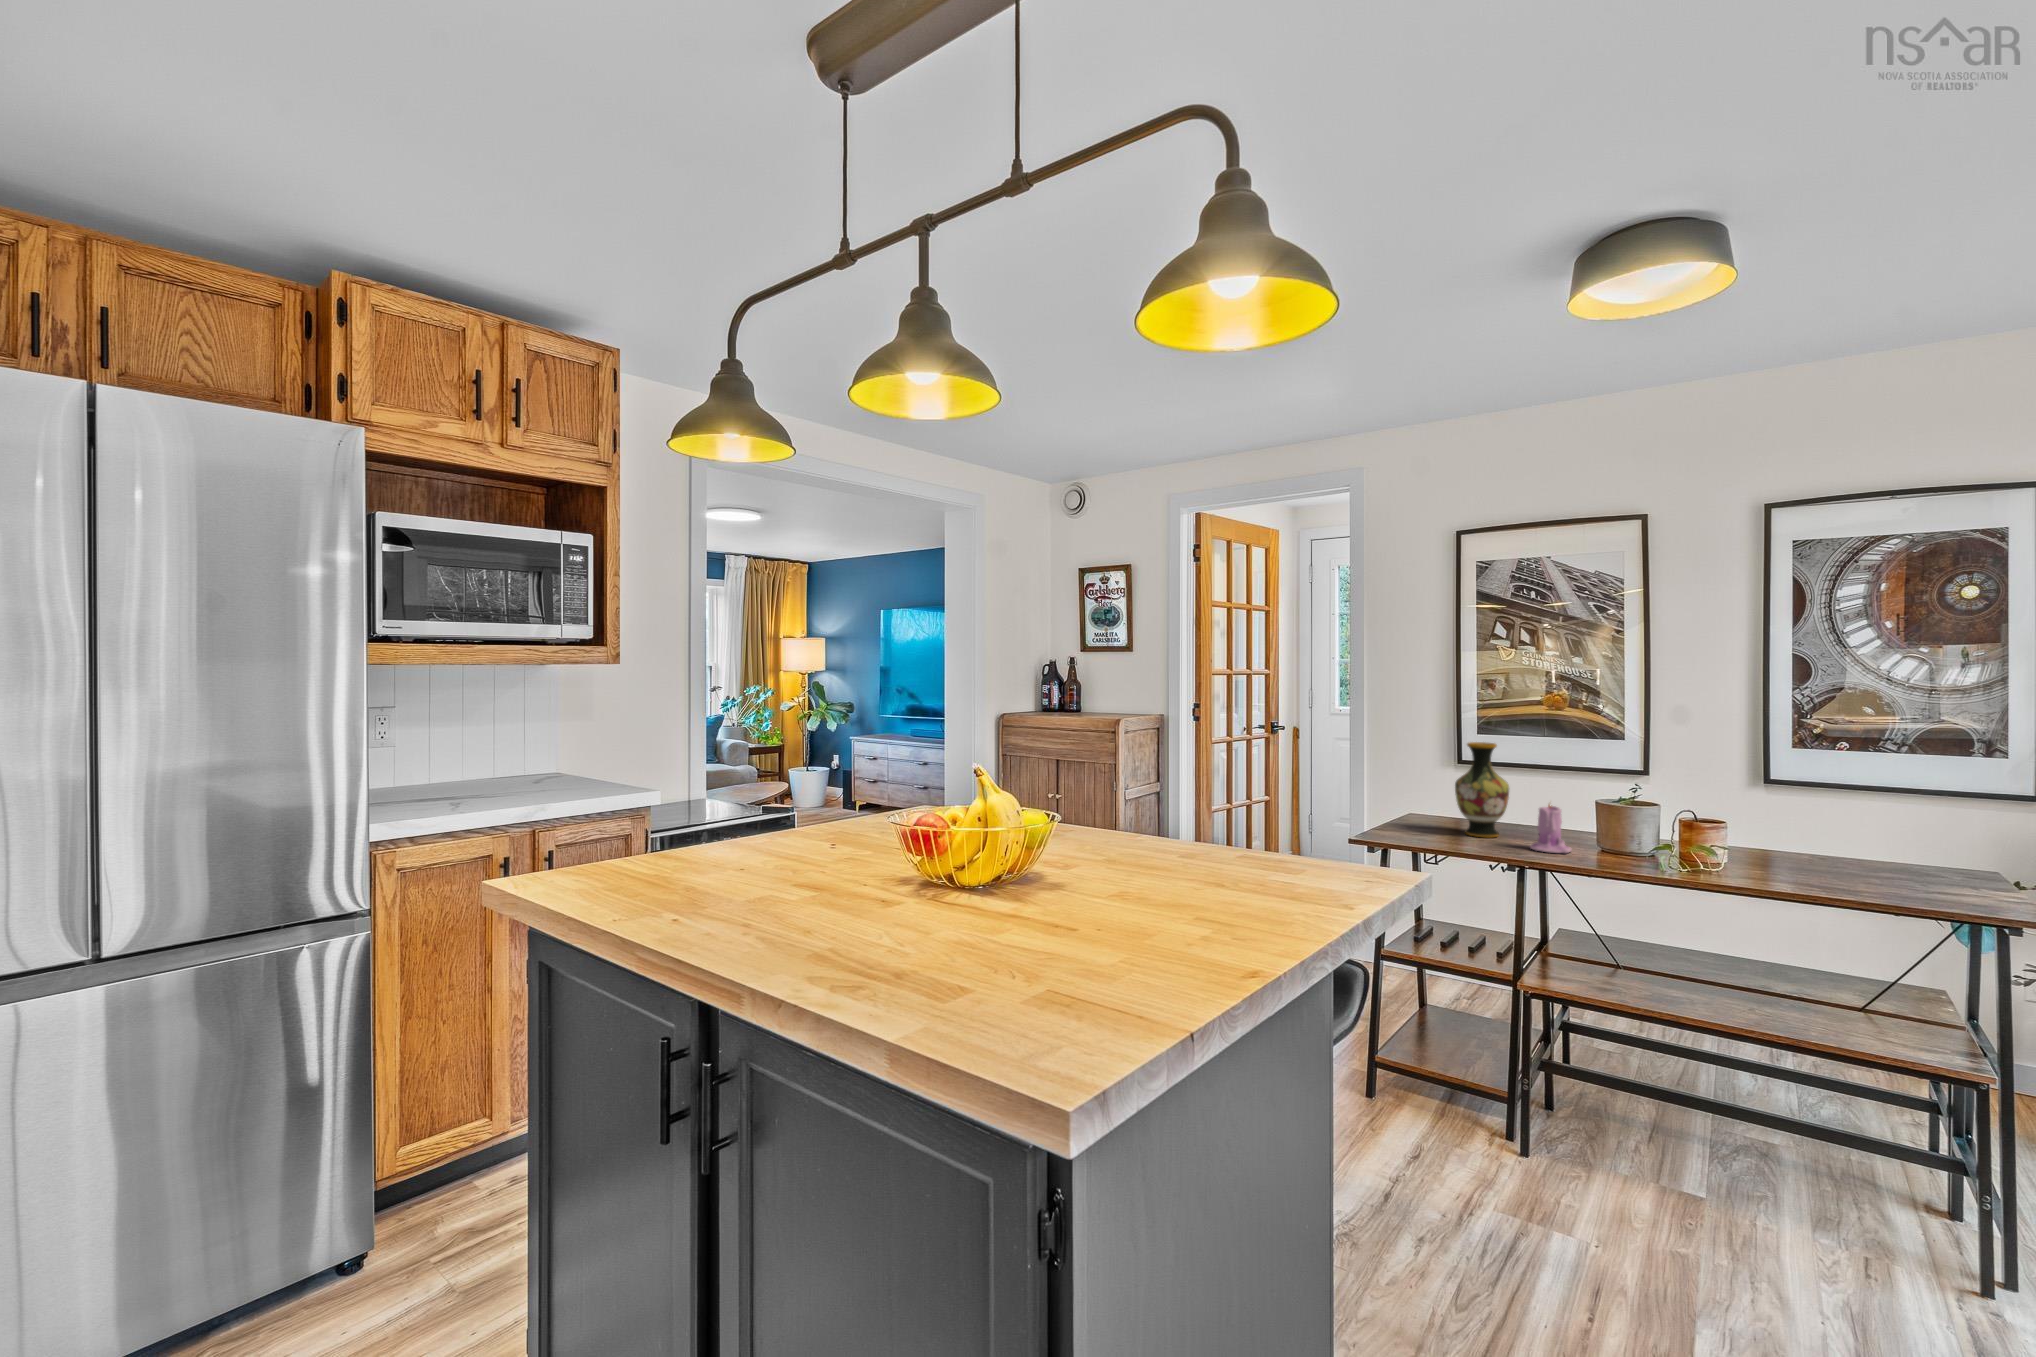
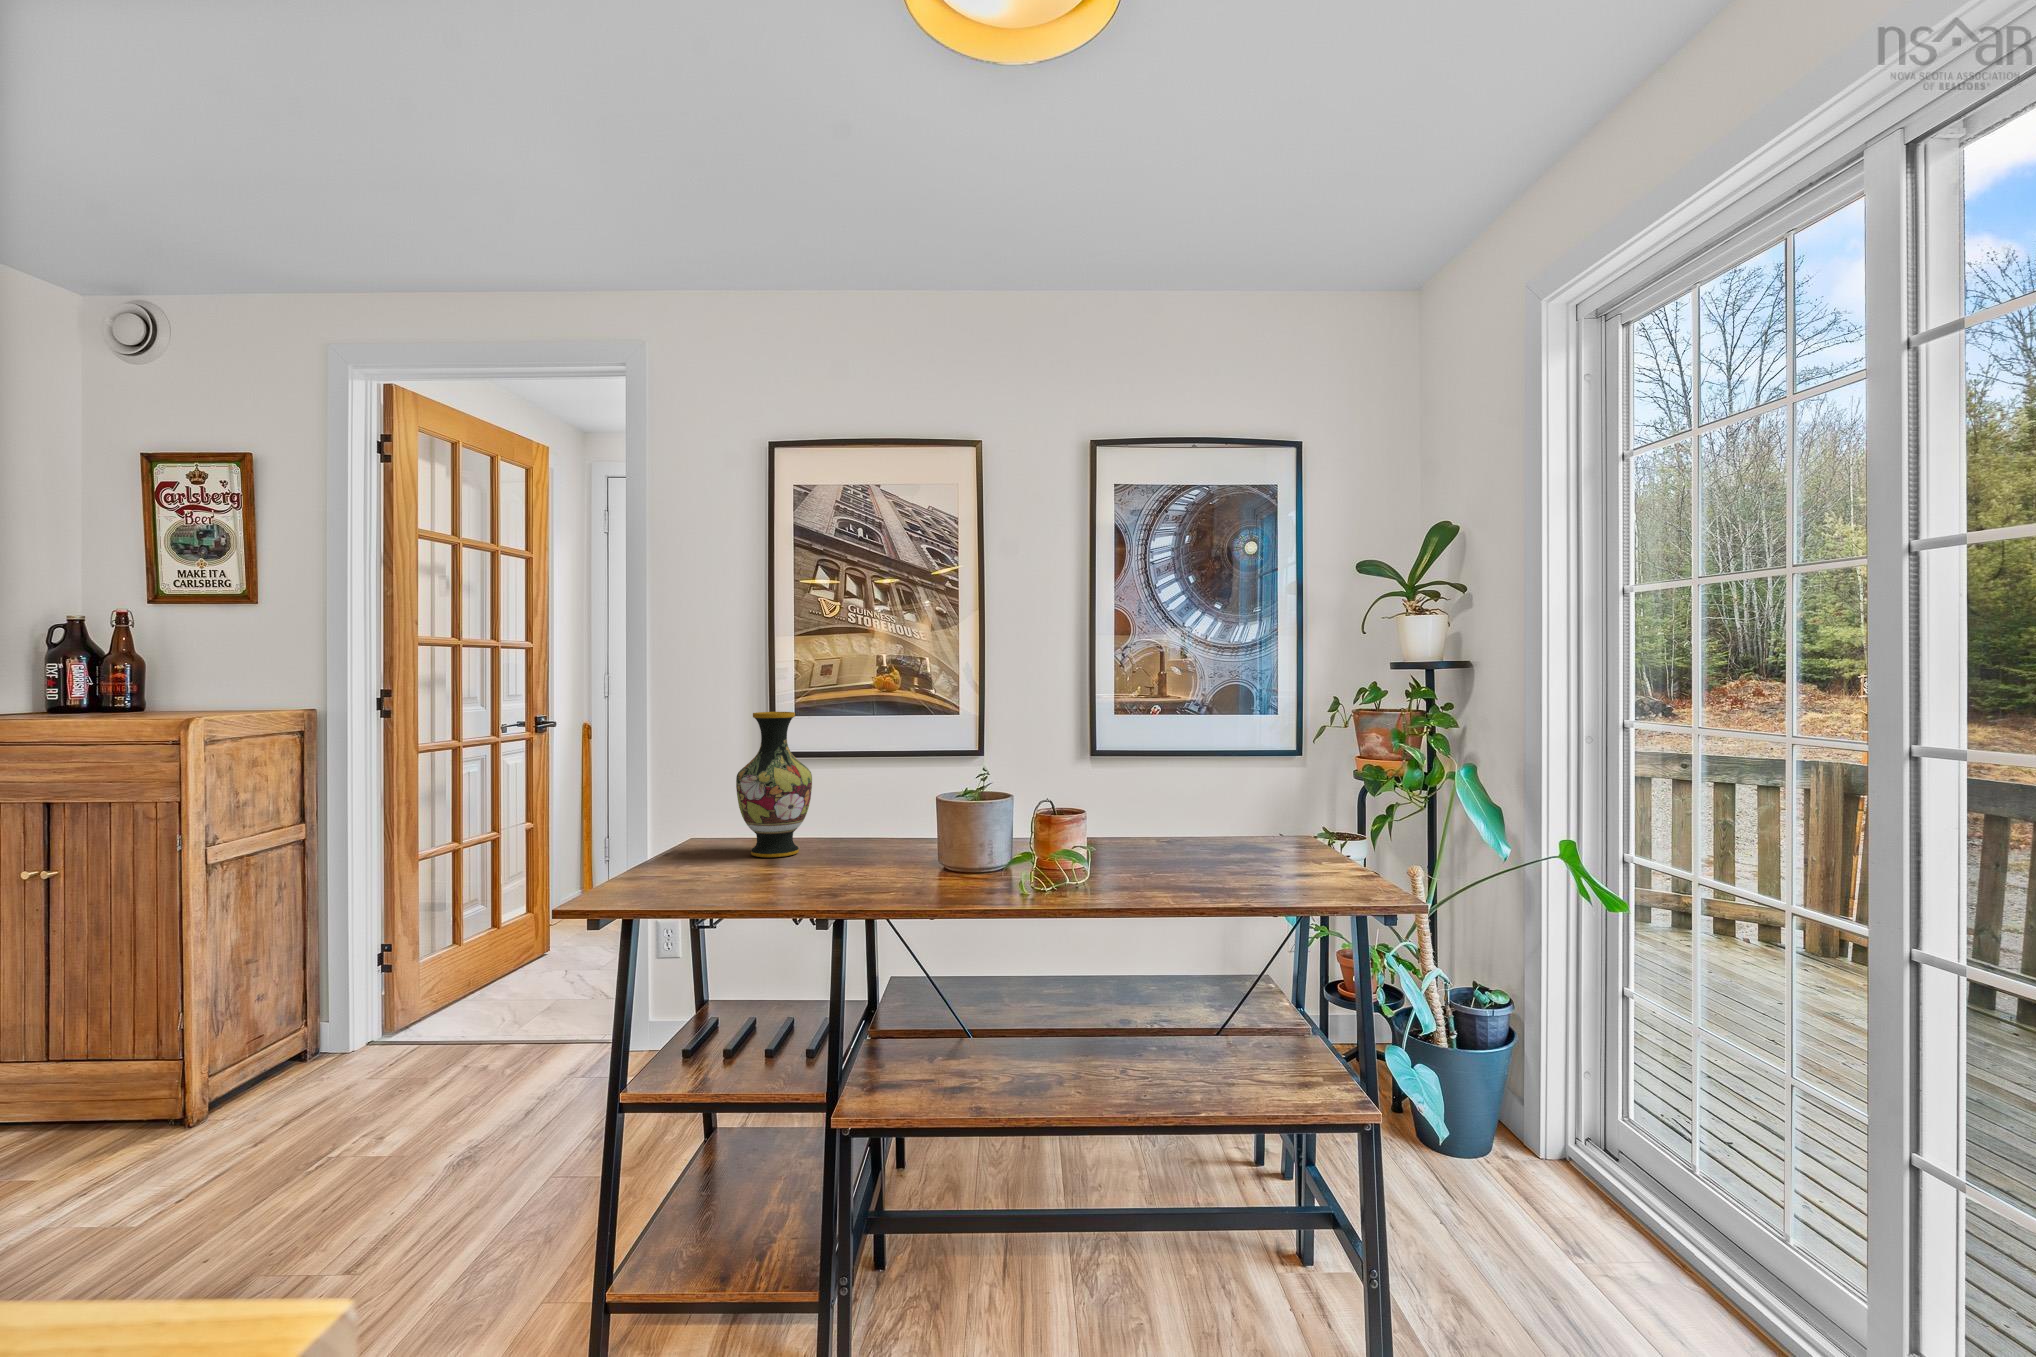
candle: present [1530,804,1571,853] -> none [835,789,890,869]

